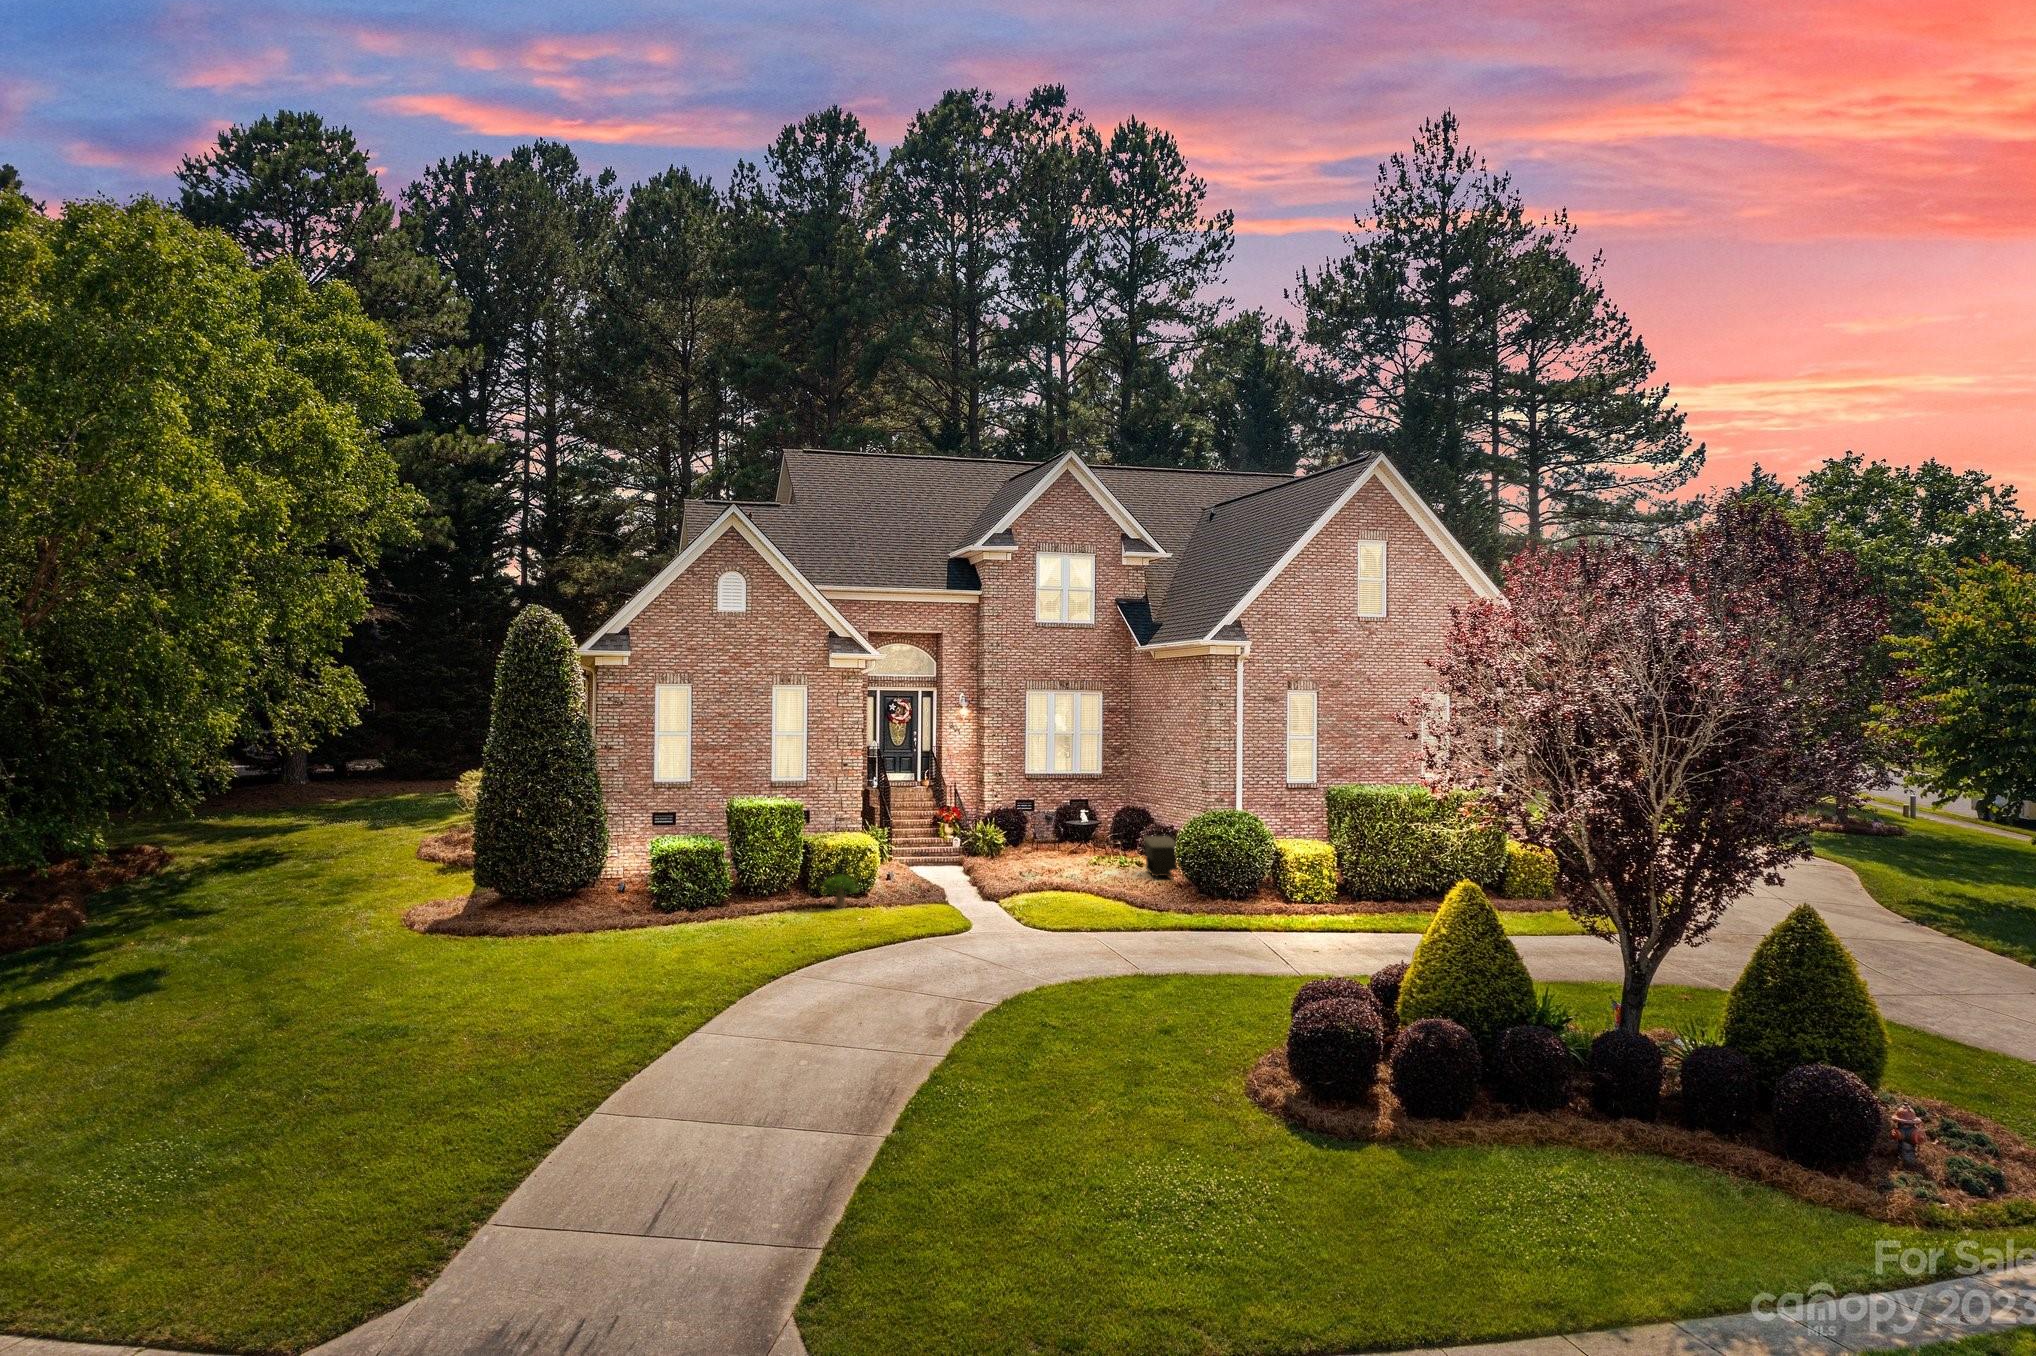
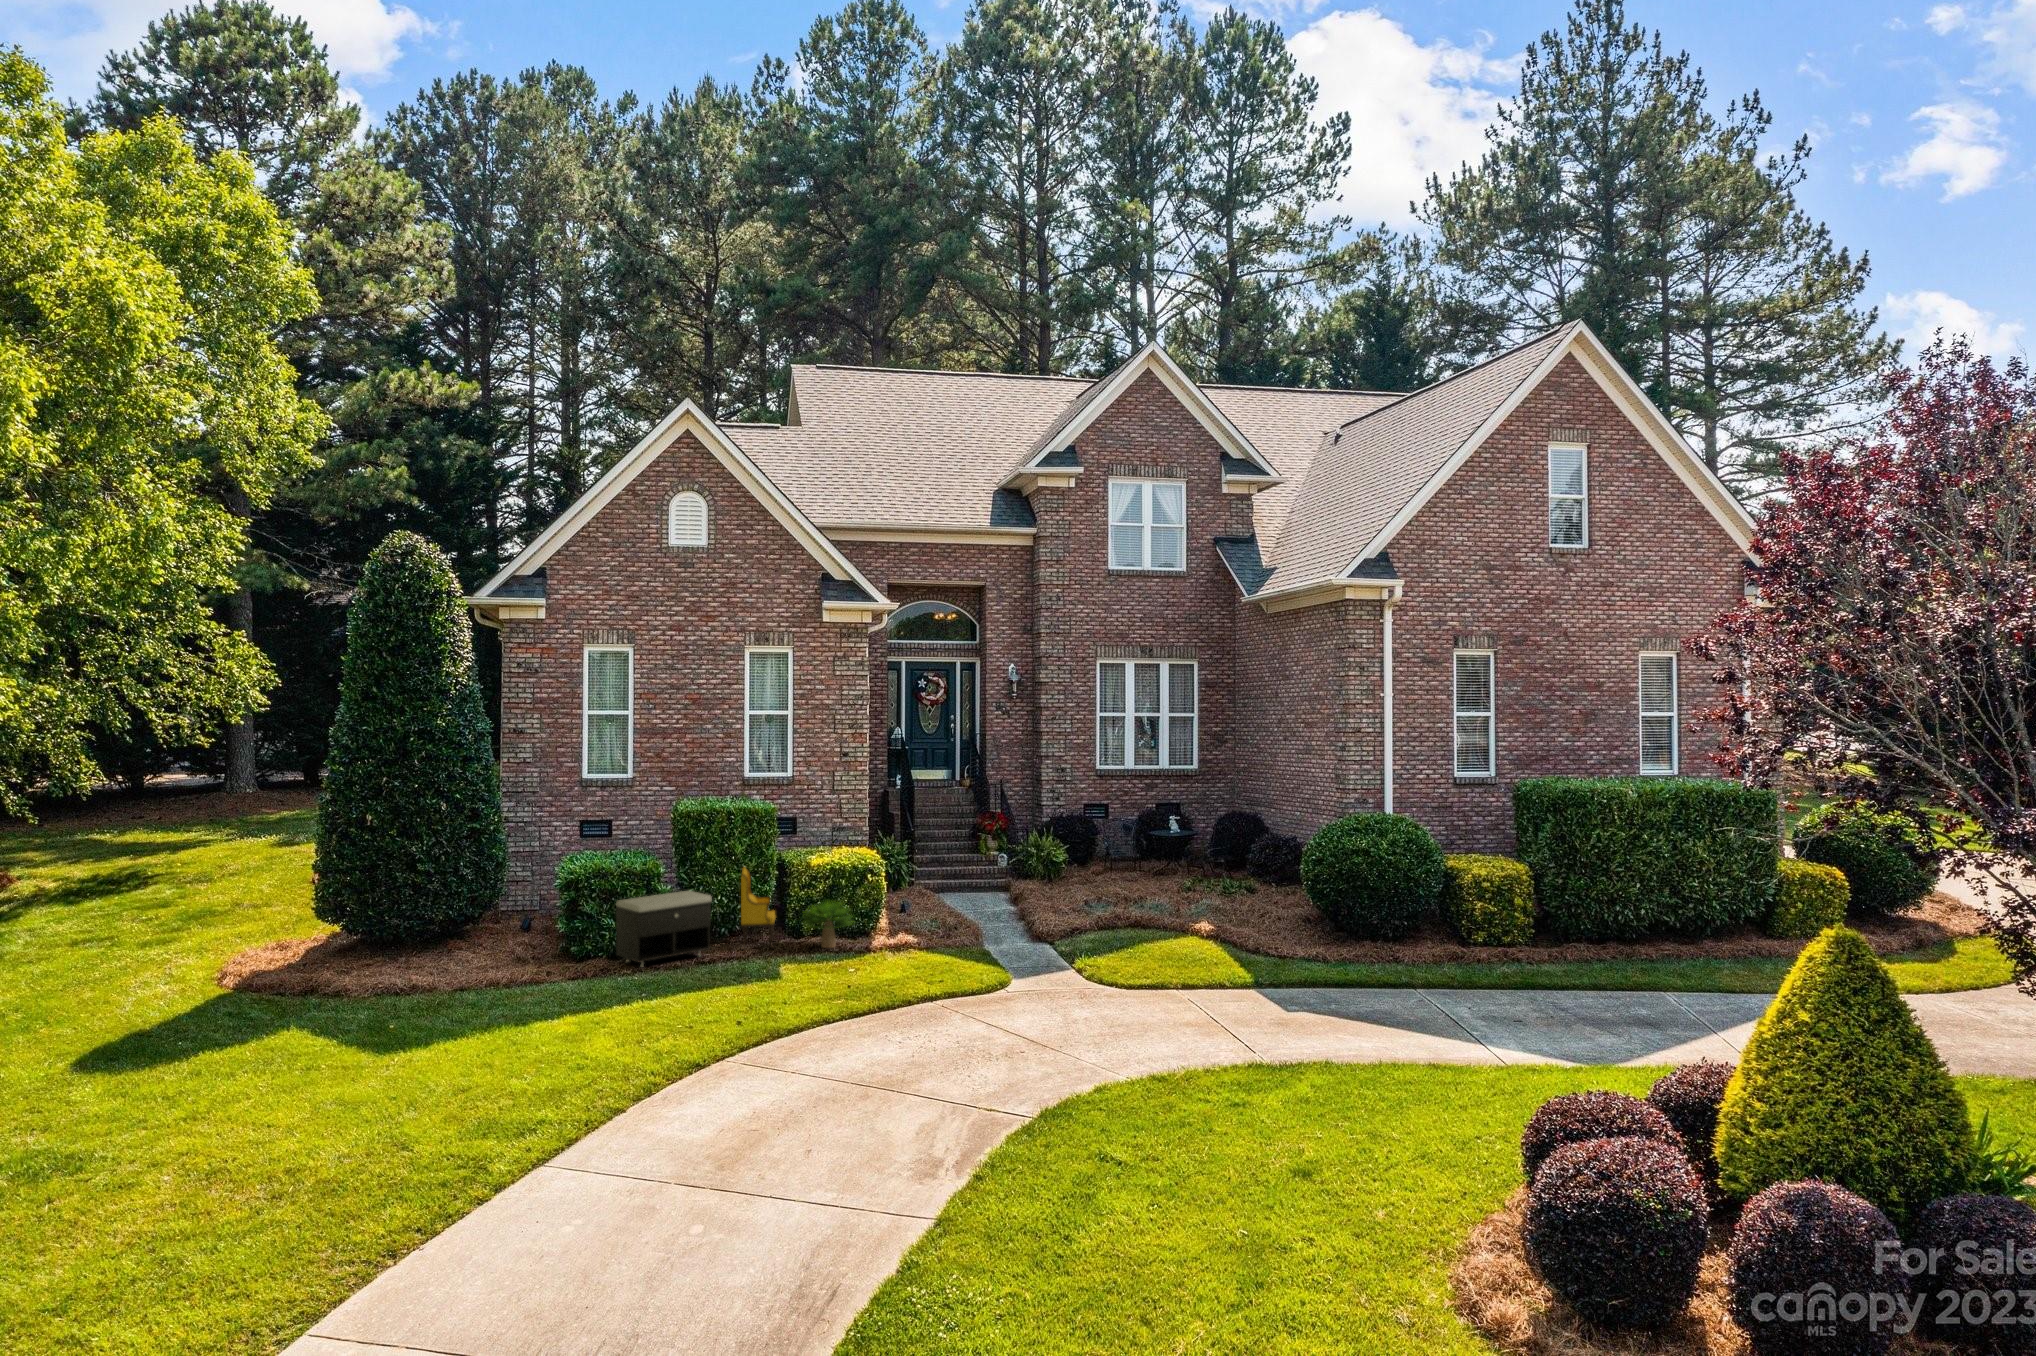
storage bench: present [1144,836,1178,878] -> present [616,891,712,967]
armchair: none [777,851,803,910] -> present [741,867,776,950]

